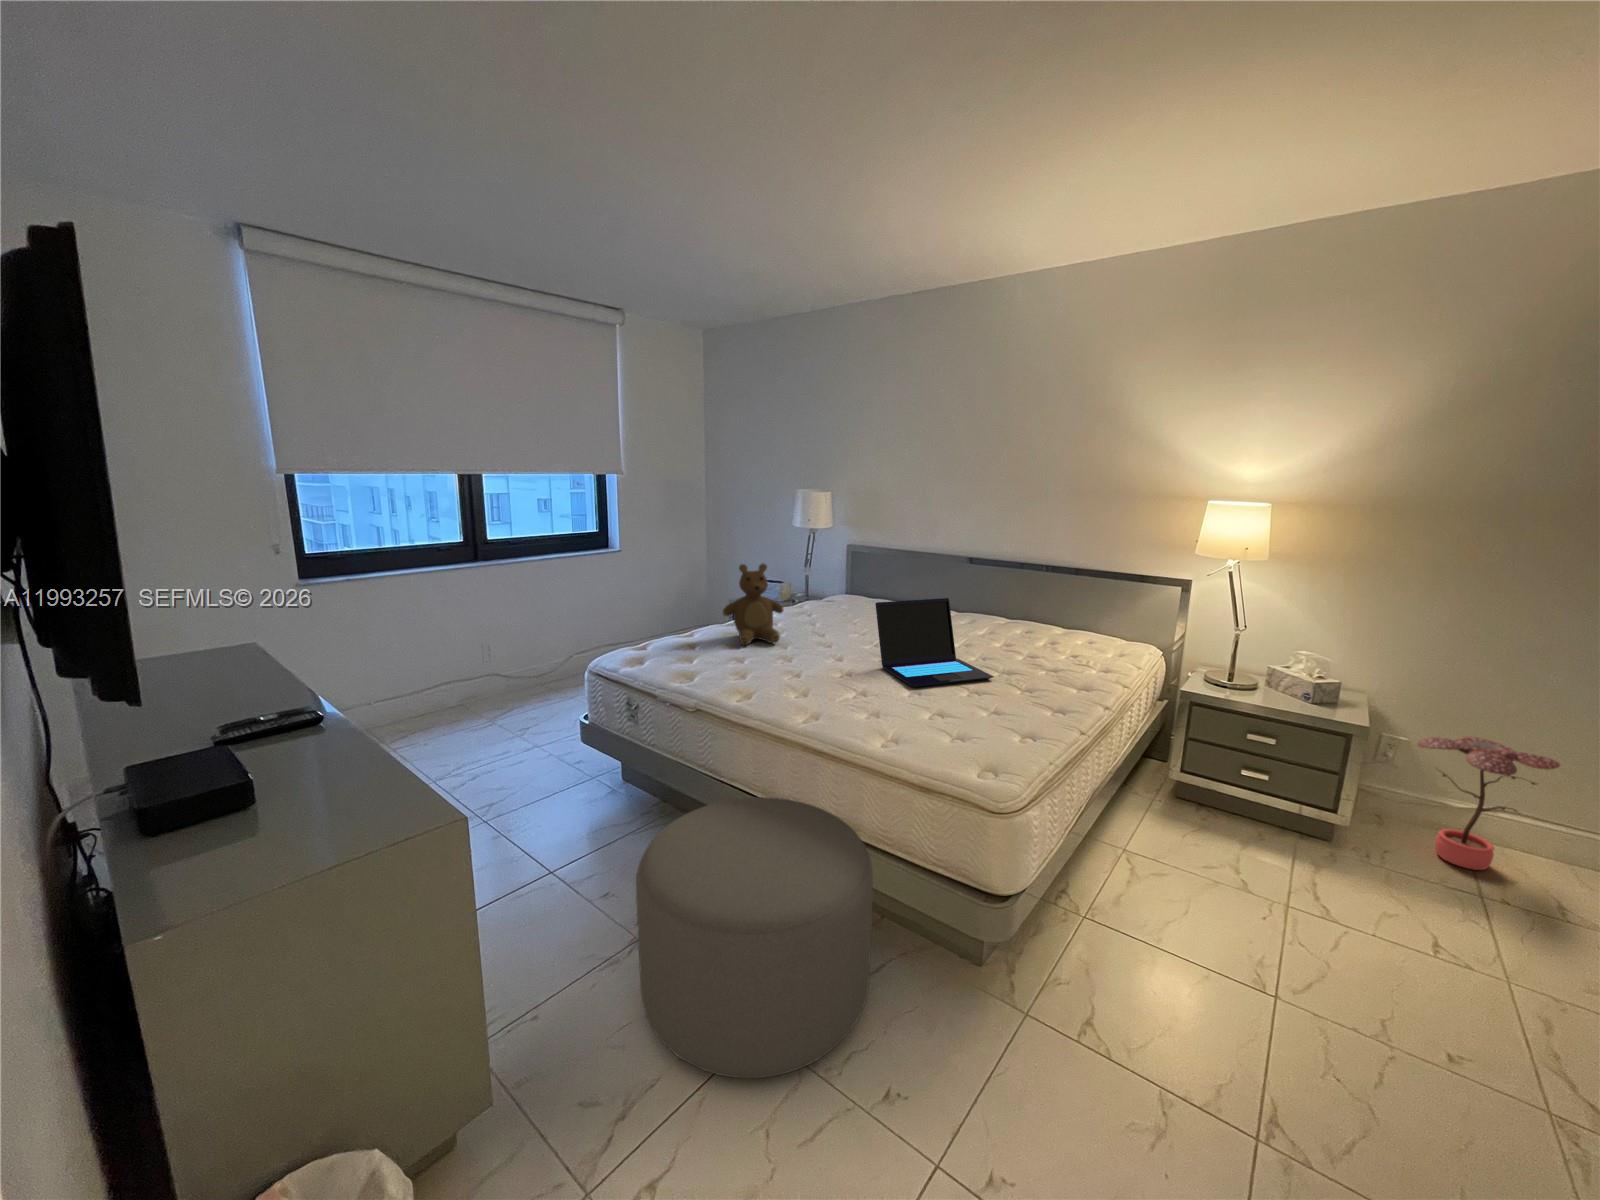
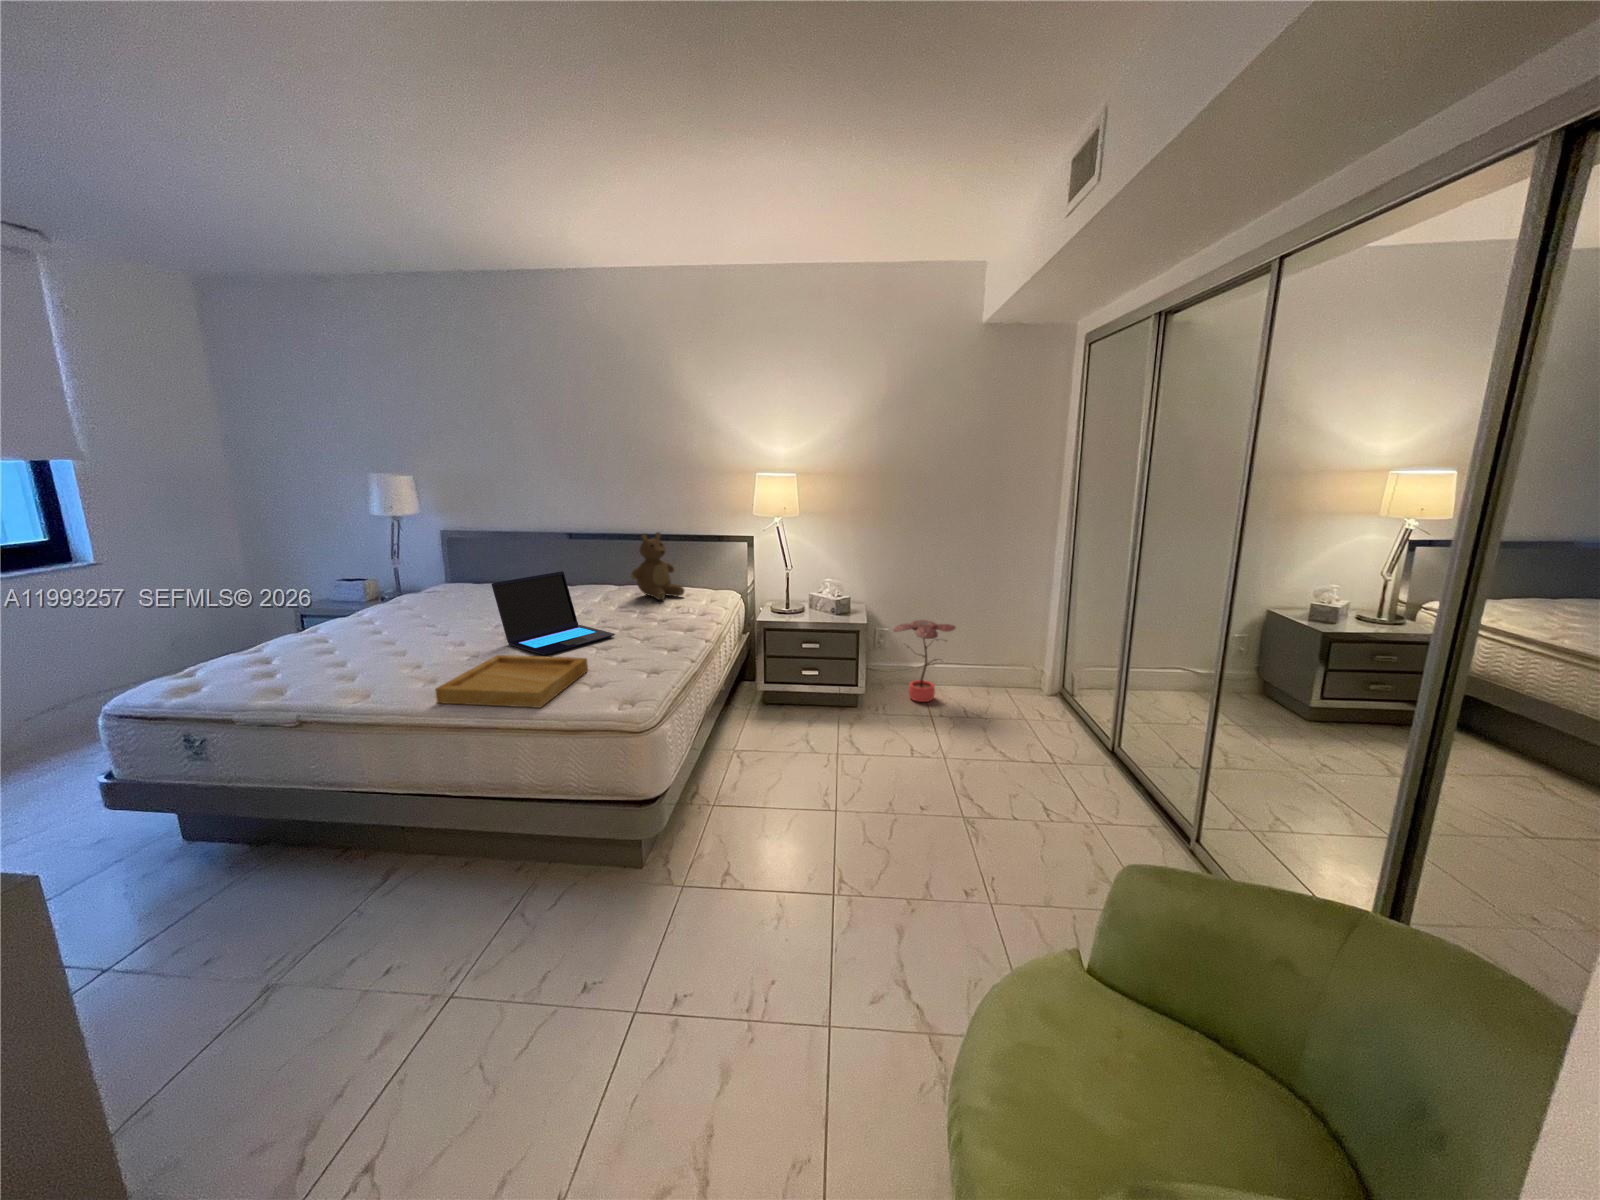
teddy bear: present [723,564,783,645] -> present [631,532,684,600]
tray: none [802,678,955,750] -> present [435,655,588,708]
ottoman: present [636,797,873,1078] -> none [274,780,551,1050]

